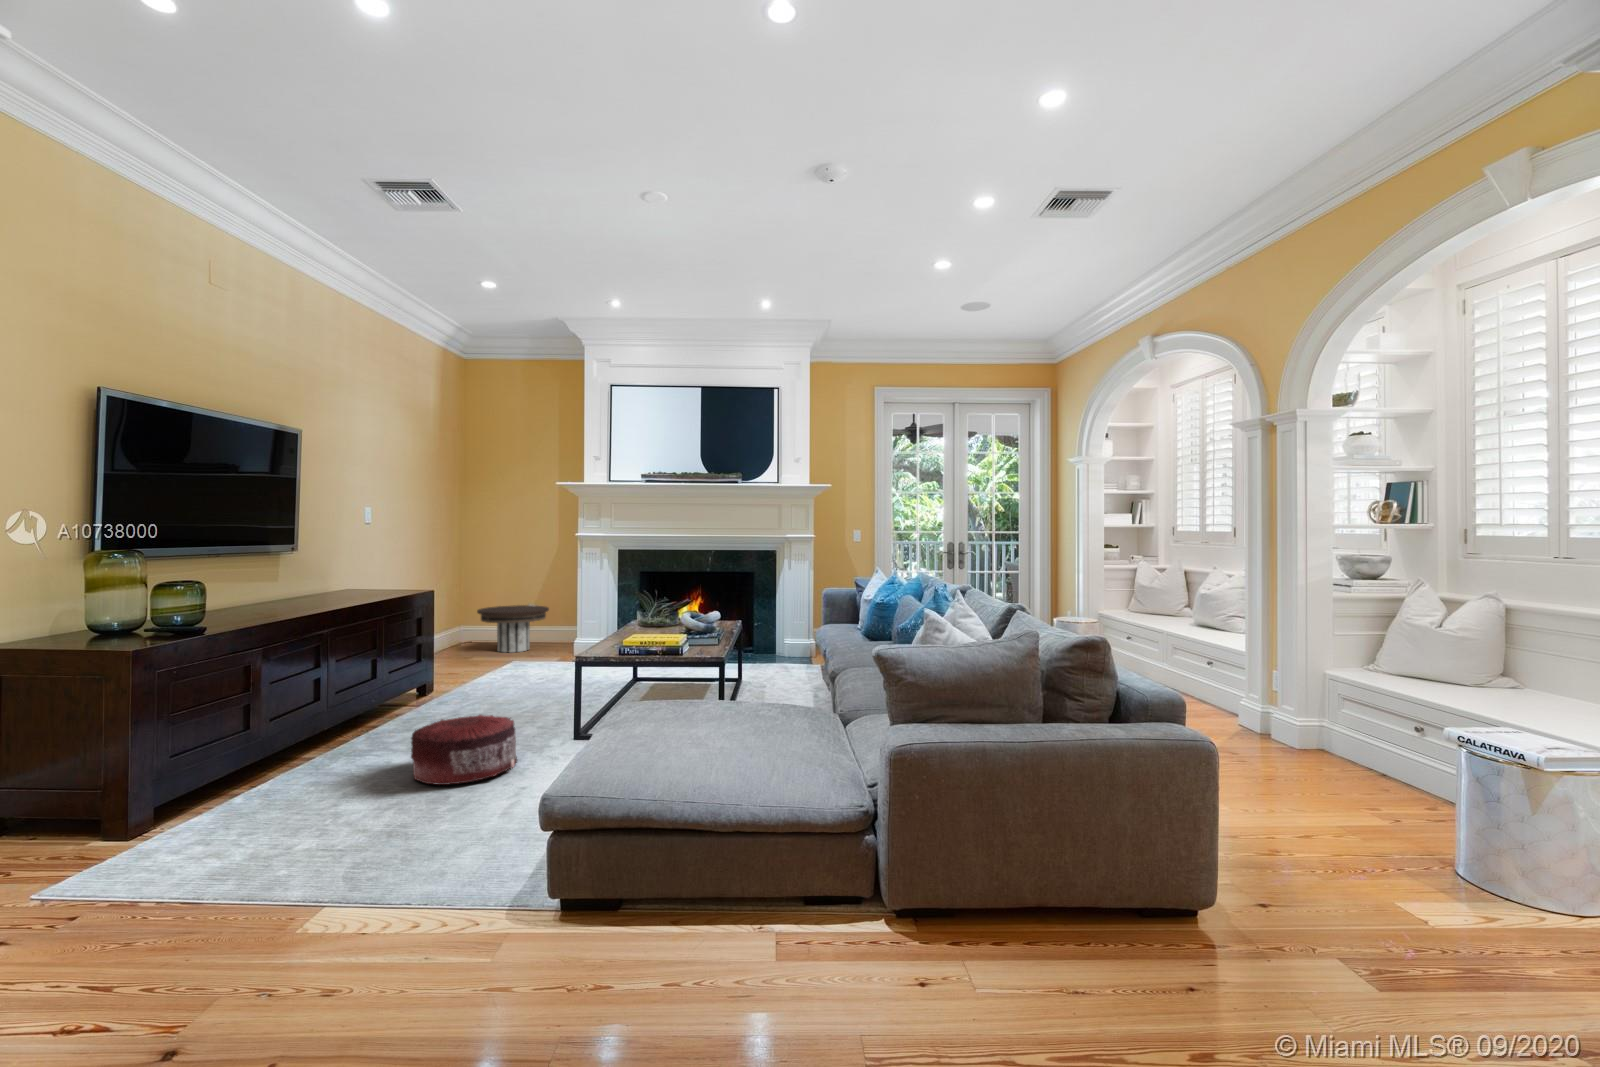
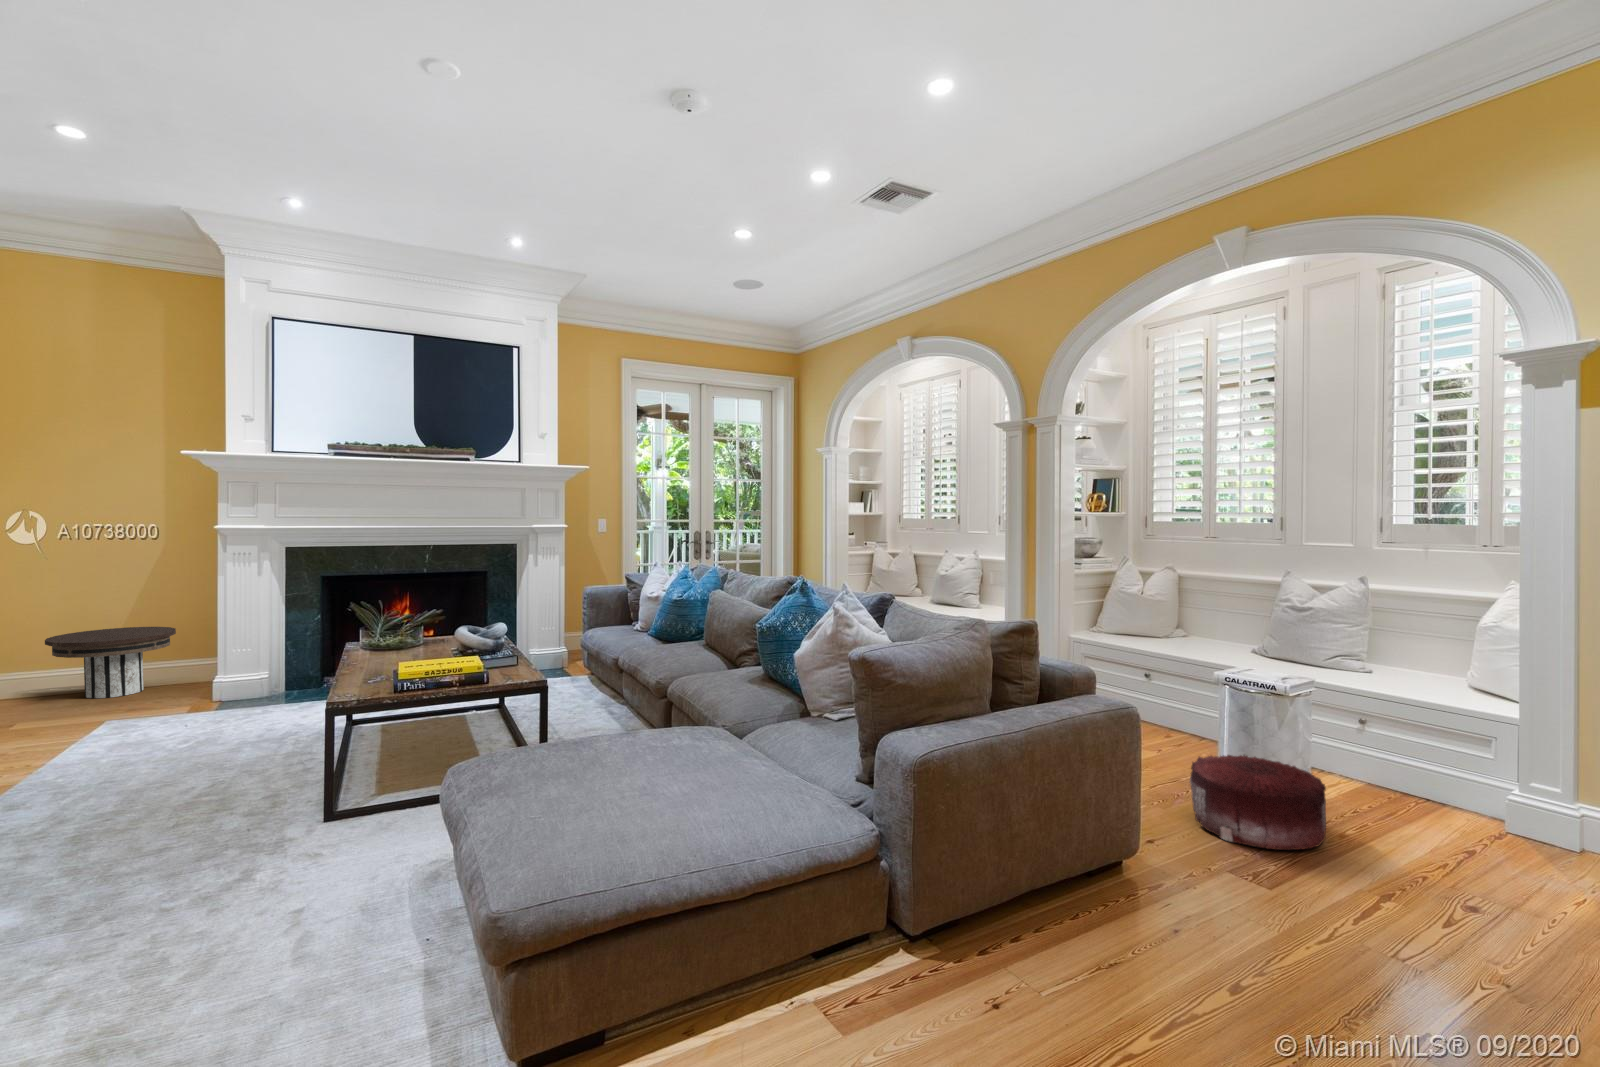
pouf: present [411,715,517,785] -> present [1190,755,1326,850]

